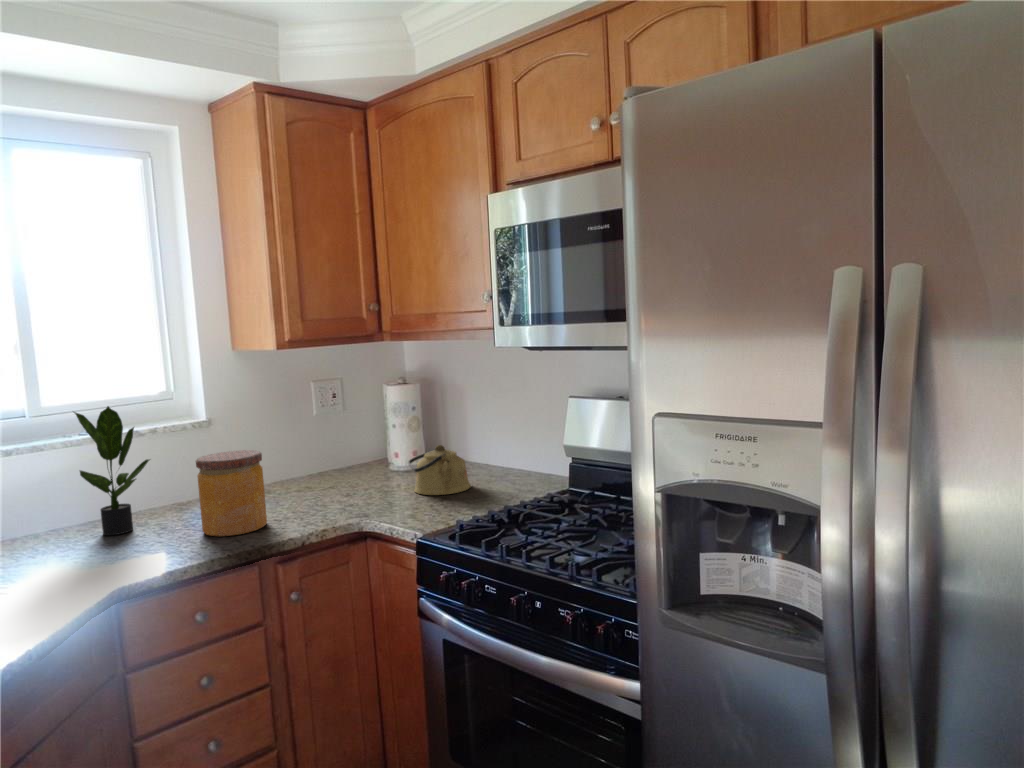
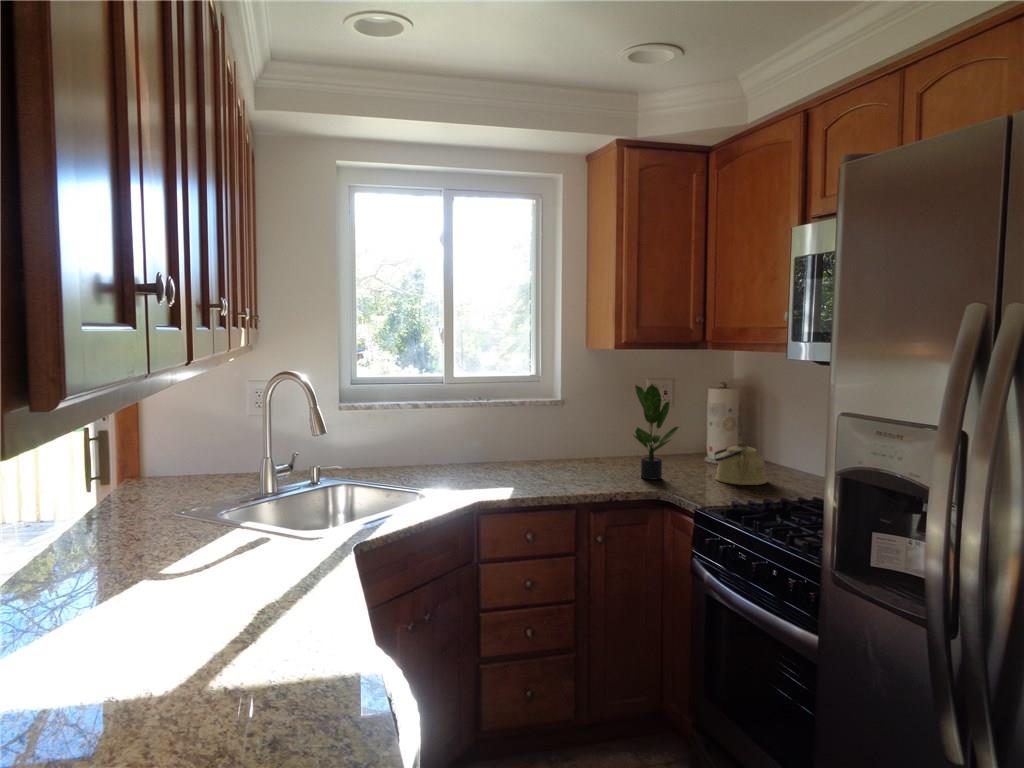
potted plant: present [74,406,150,535] -> present [633,384,679,479]
jar: present [196,450,267,536] -> none [543,422,591,485]

